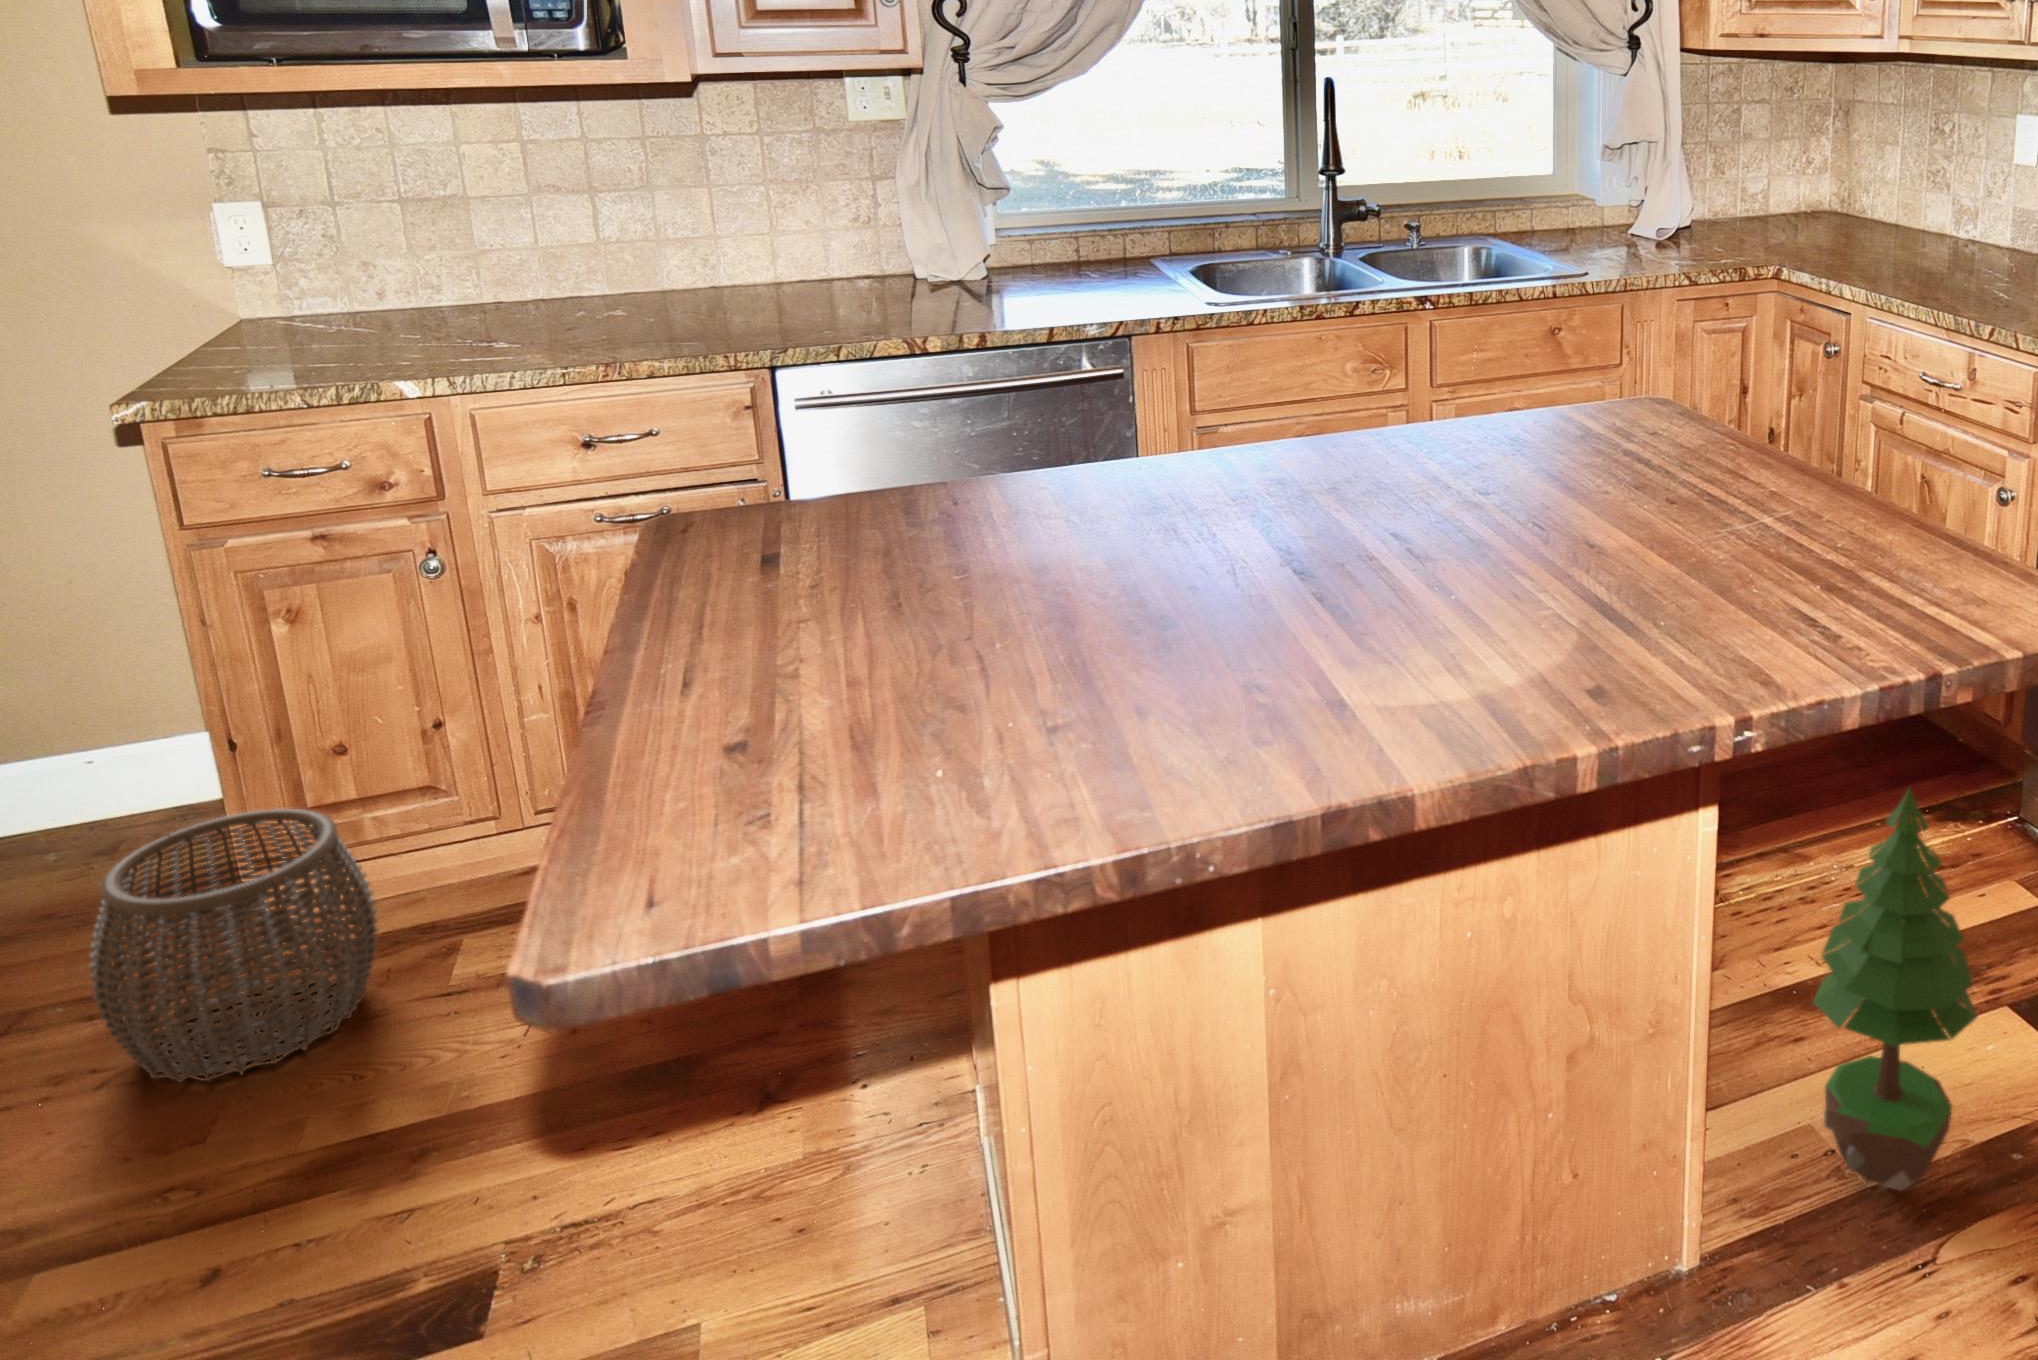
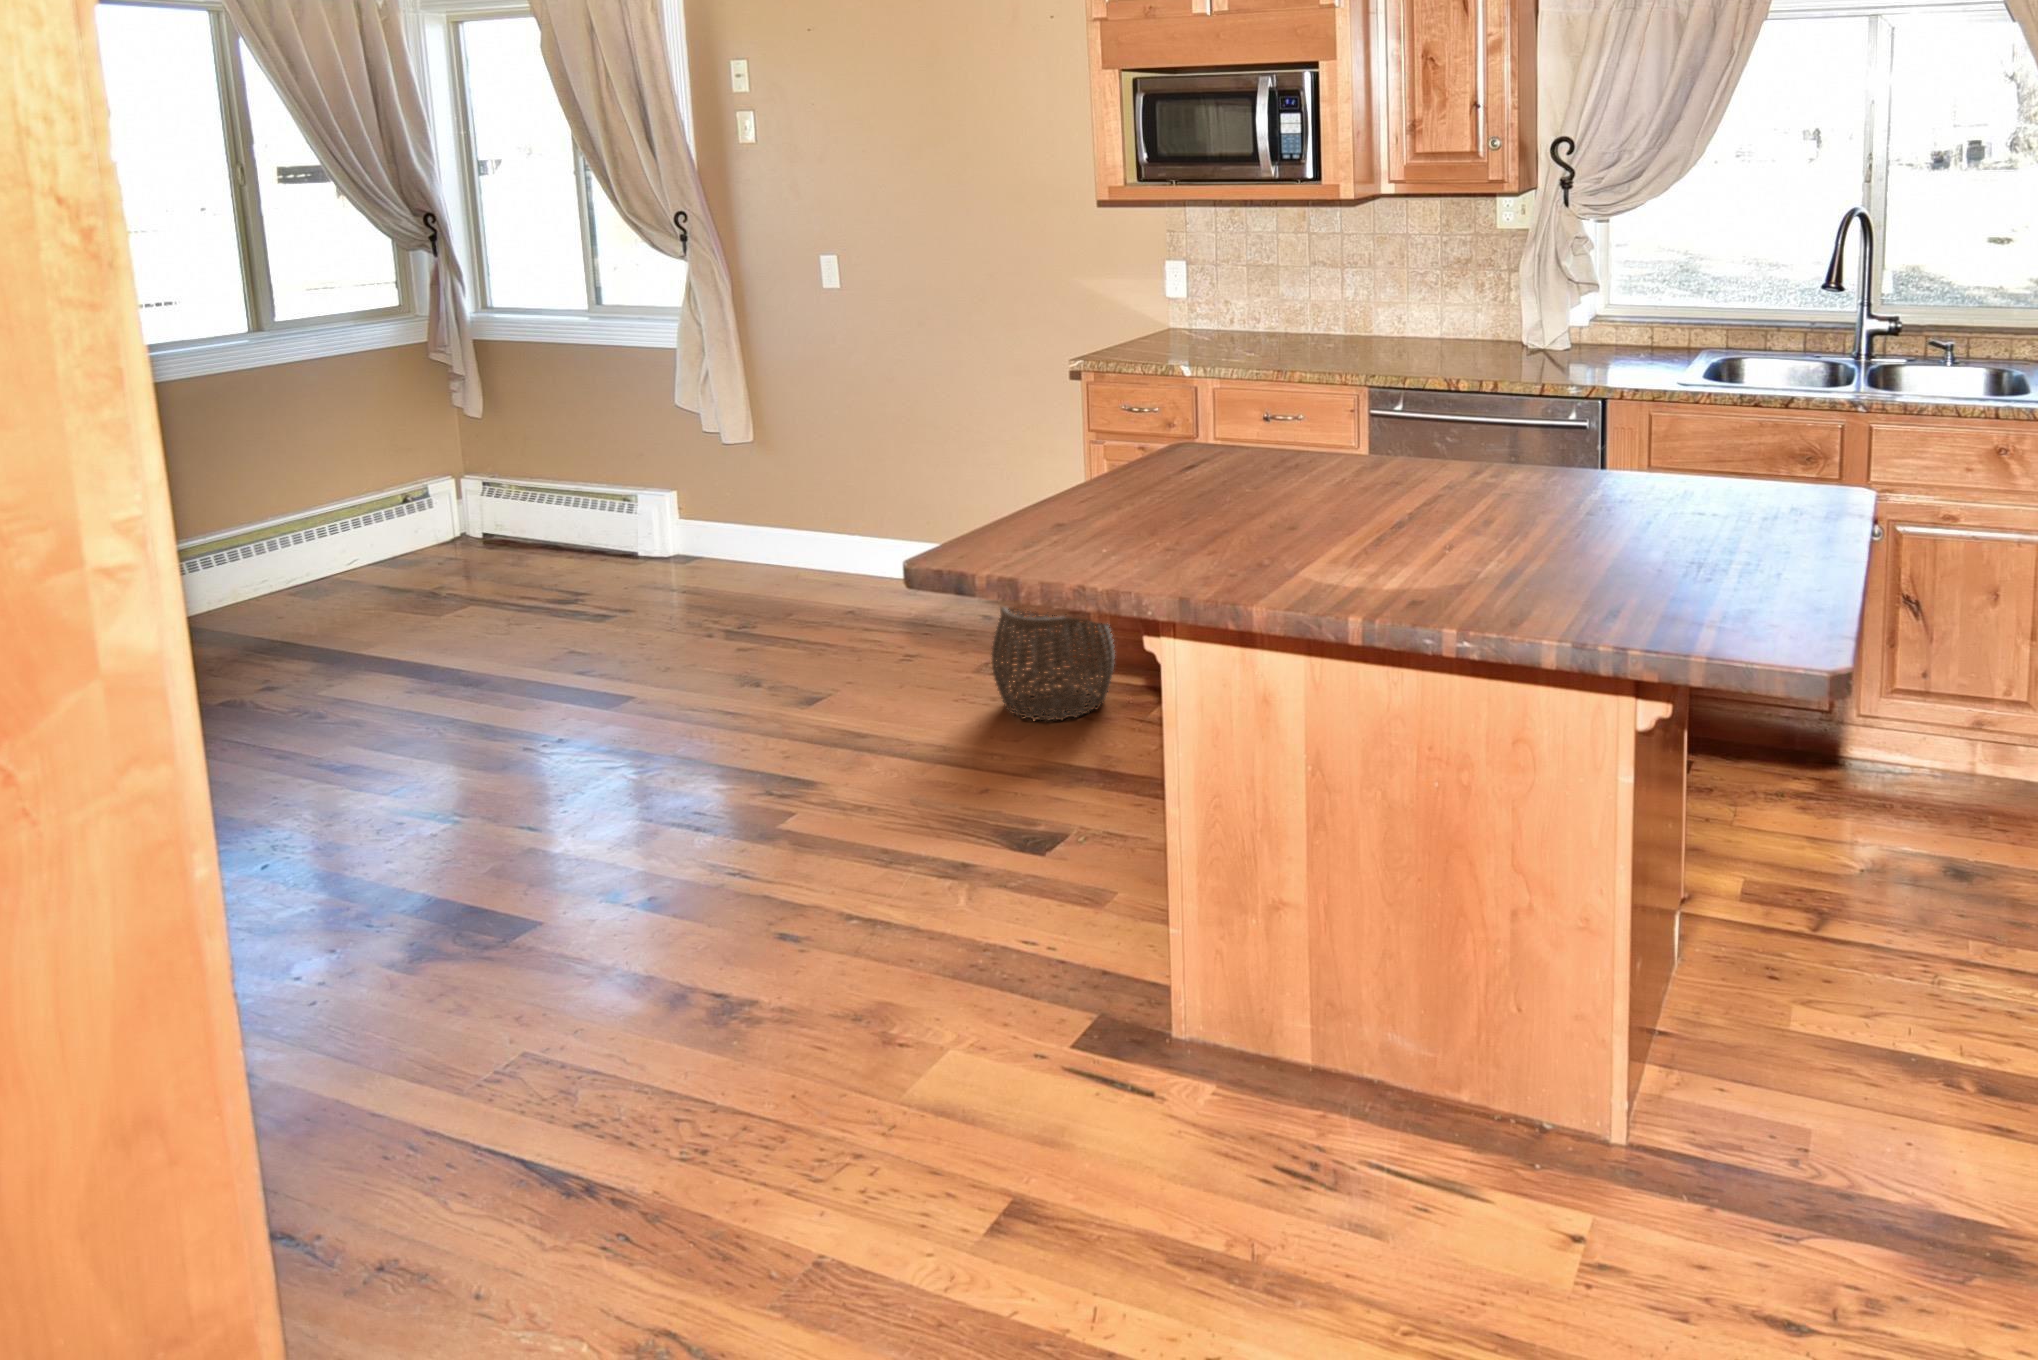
potted tree: present [1812,789,1977,1190] -> none [1697,821,1844,1186]

